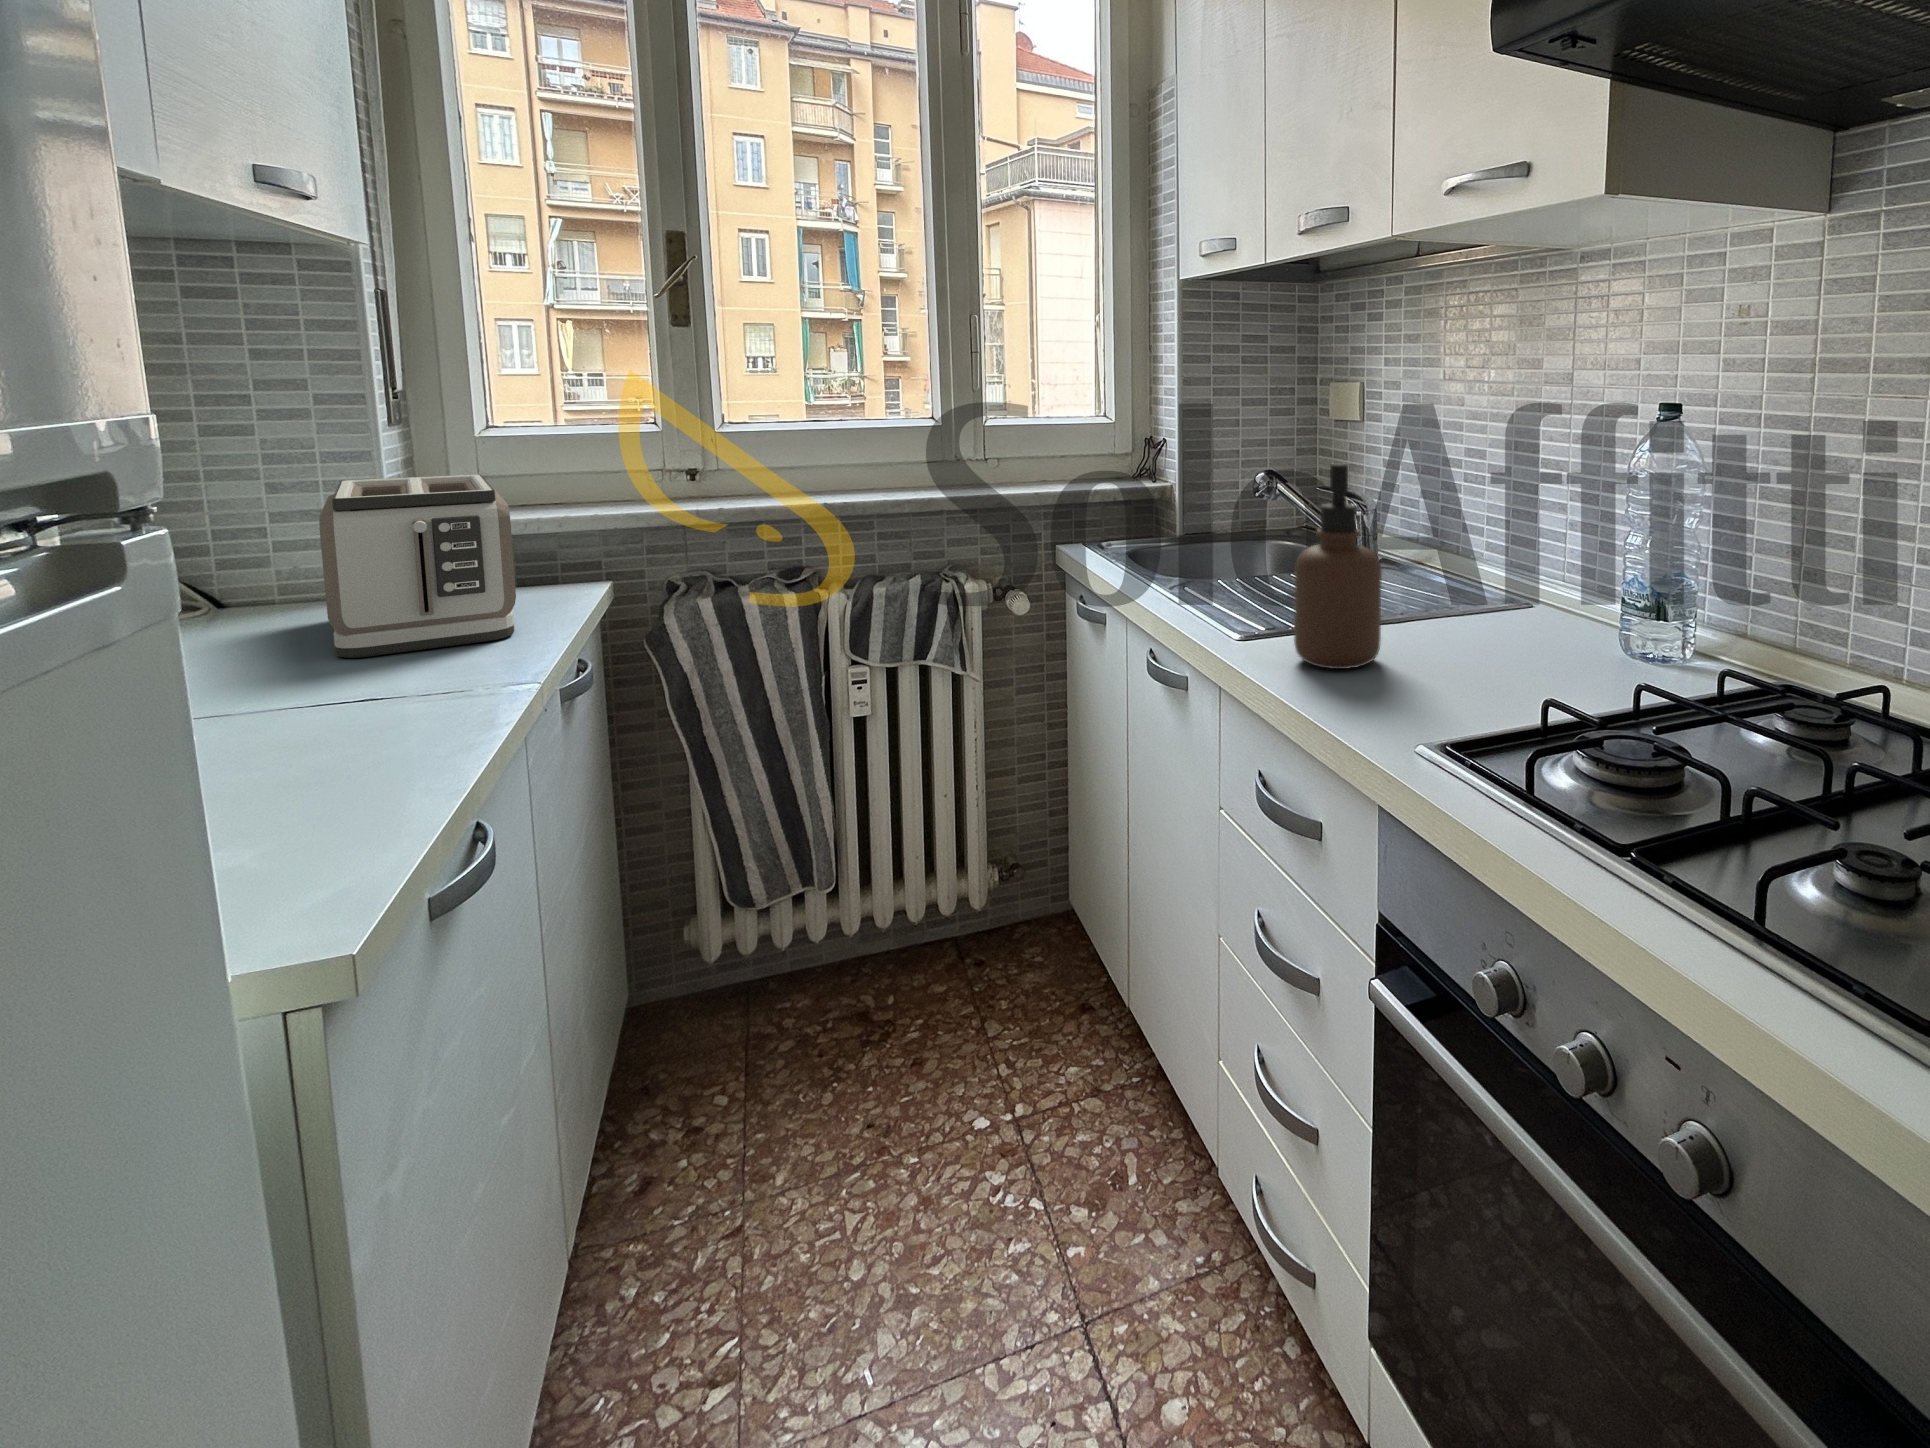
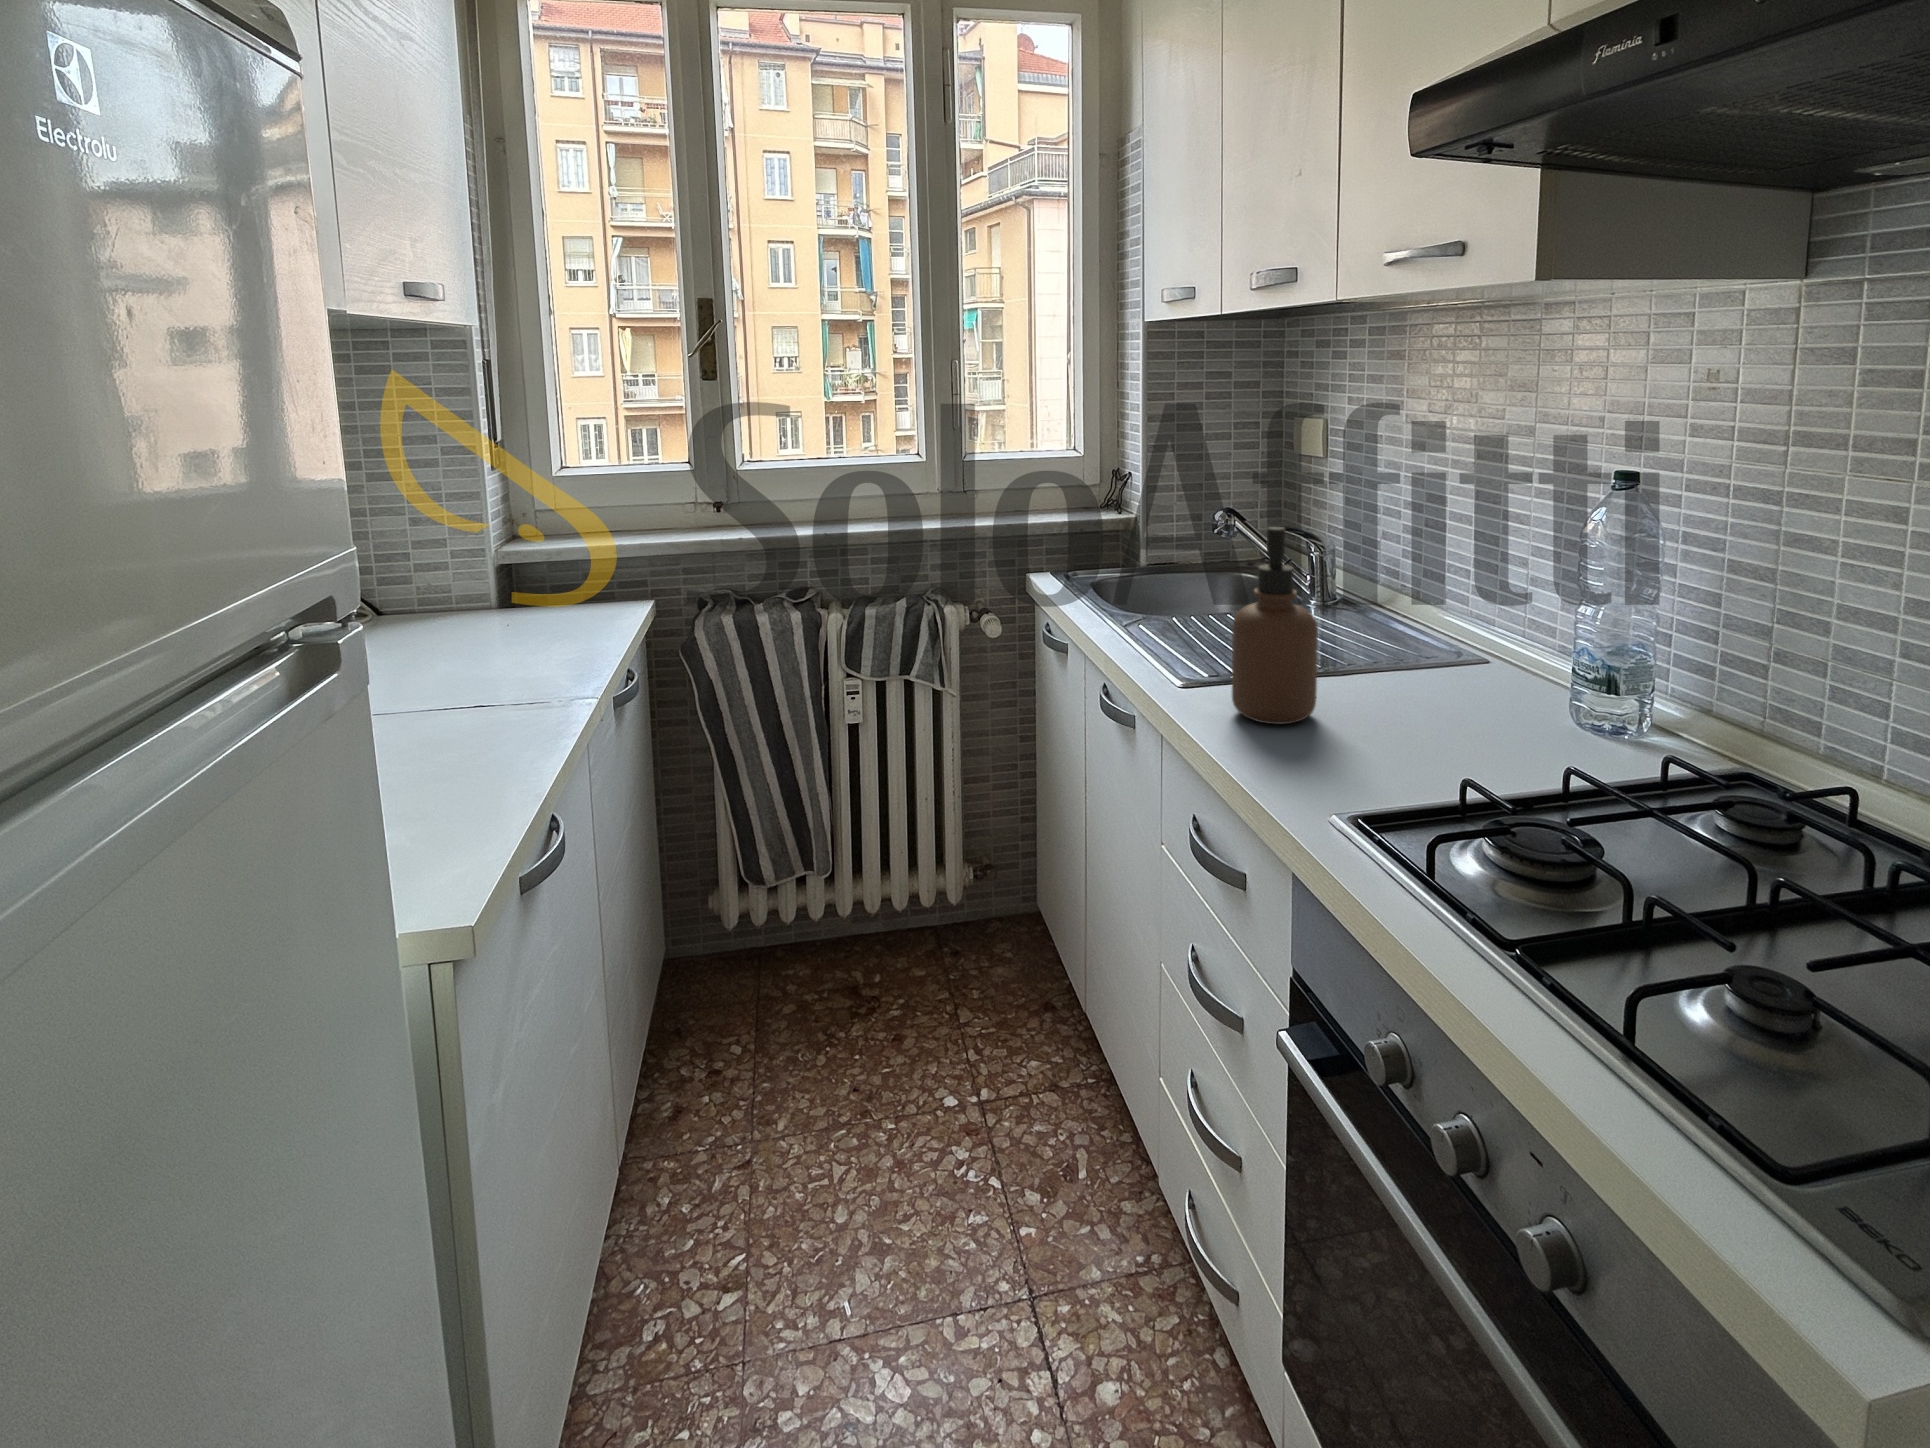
toaster: present [319,474,516,658] -> none [446,510,582,664]

